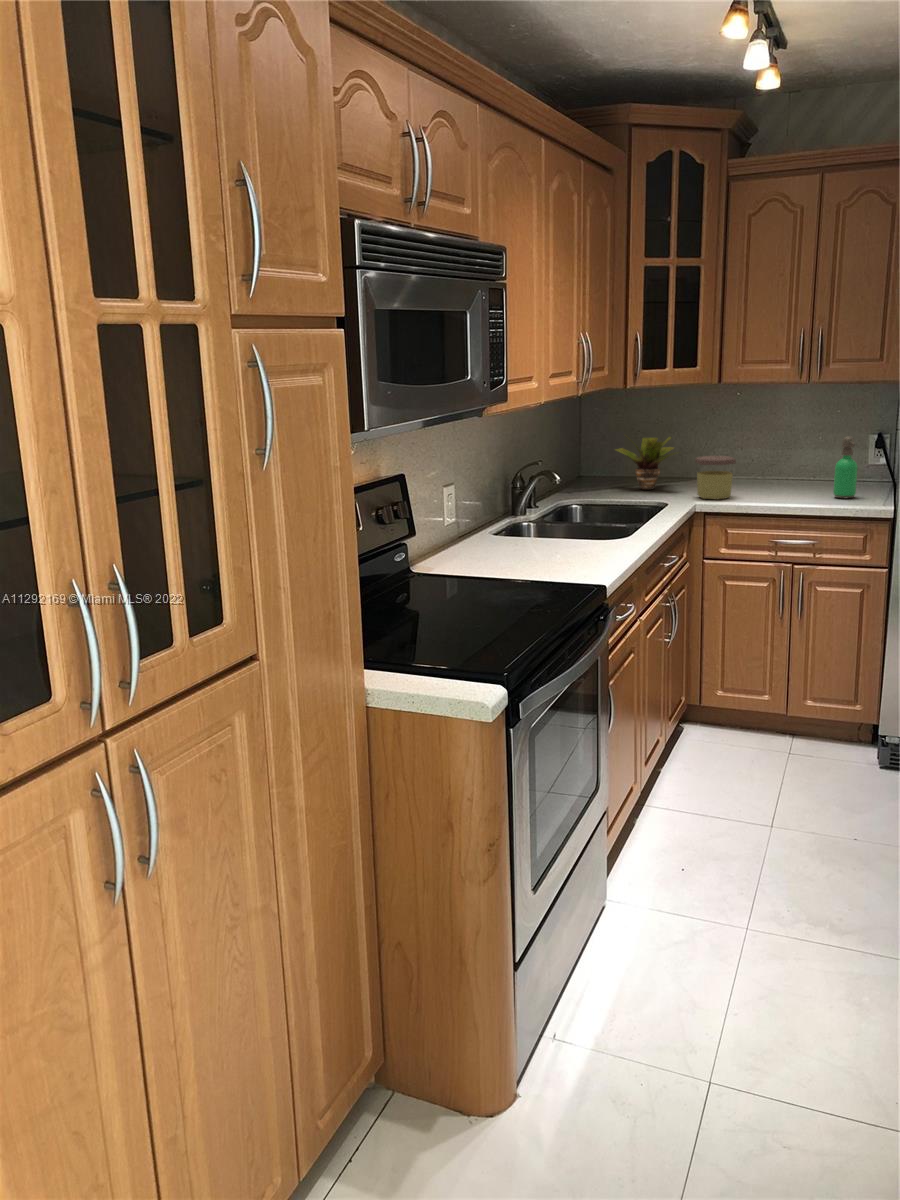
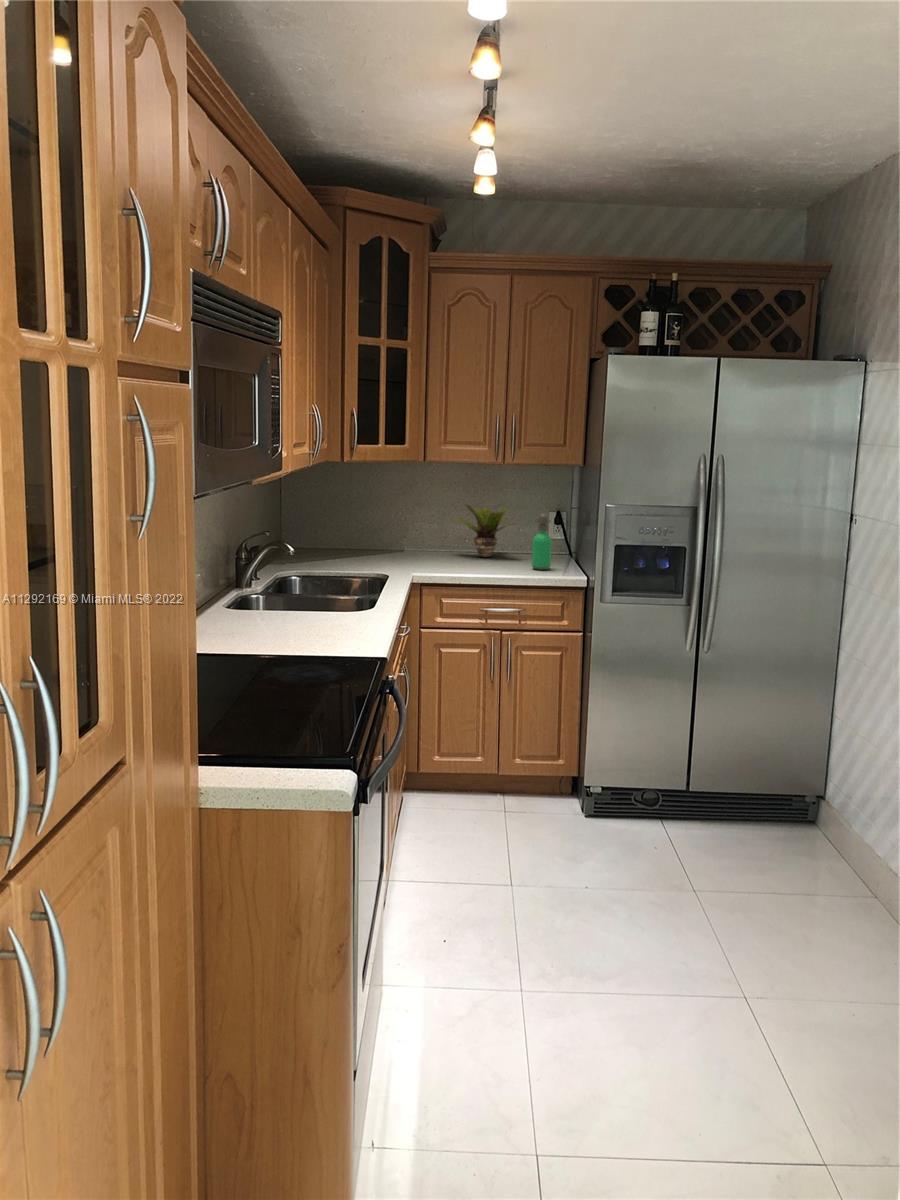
potted plant: present [616,437,676,490] -> present [455,505,507,557]
jar: present [695,456,736,499] -> none [408,529,446,571]

